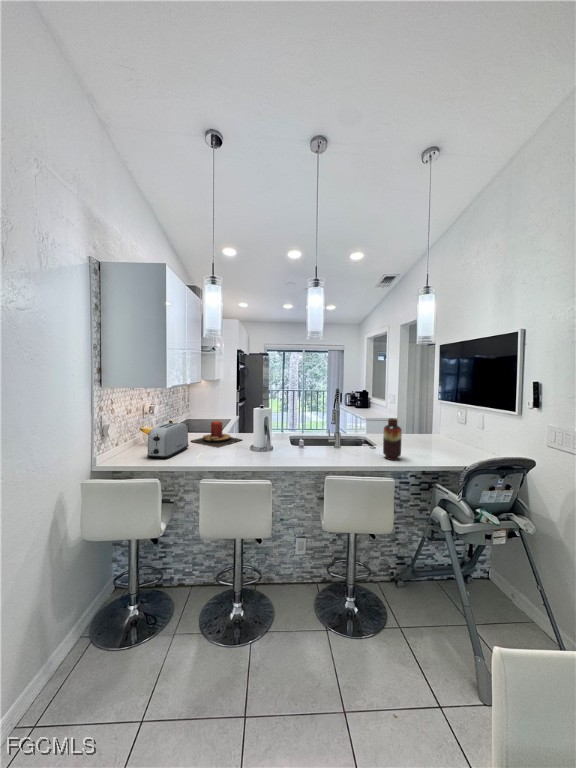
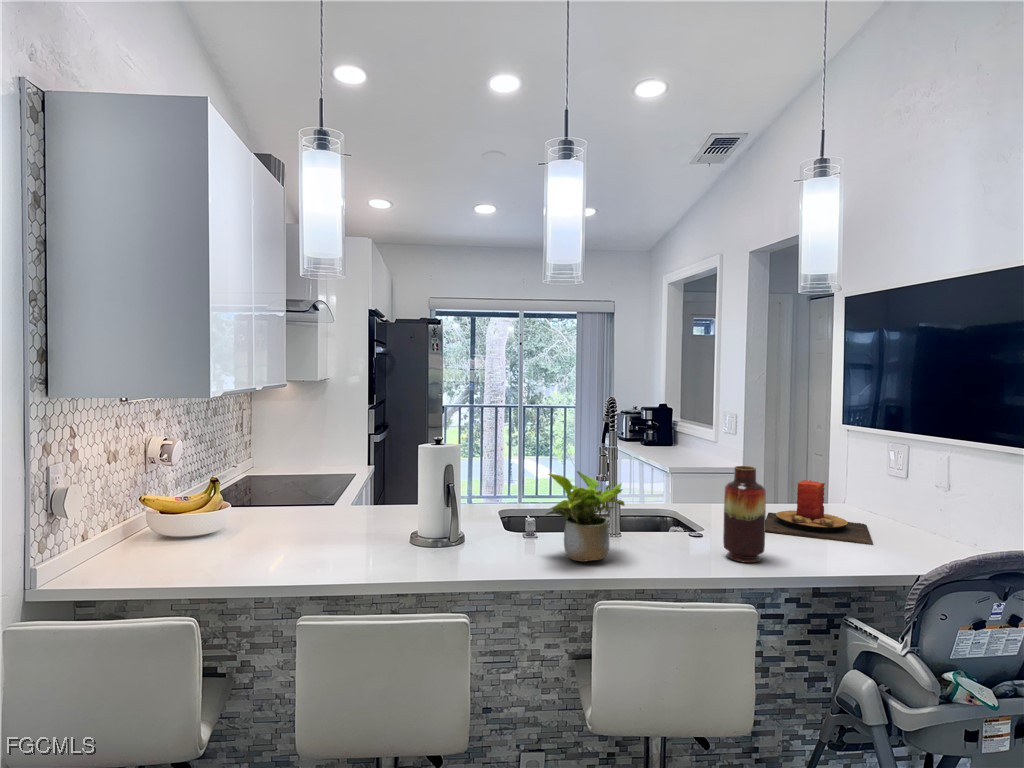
potted plant: none [305,420,340,458] -> present [546,471,624,562]
candle: present [191,421,242,448] -> present [765,480,873,545]
toaster: present [147,423,189,459] -> none [160,482,262,570]

